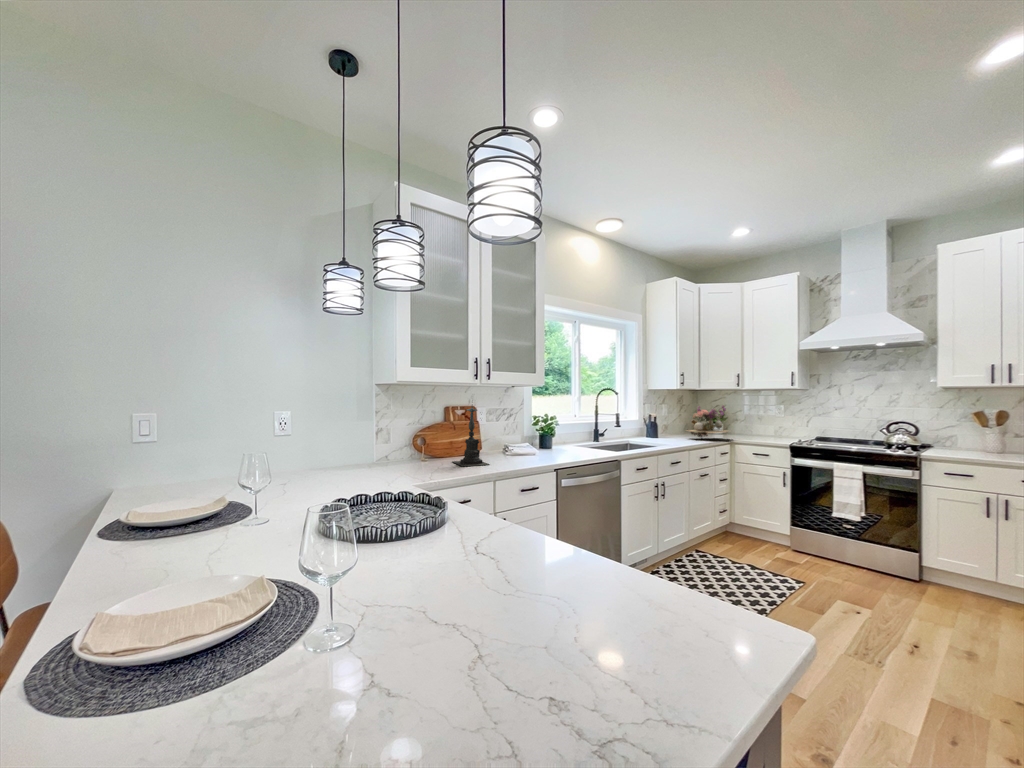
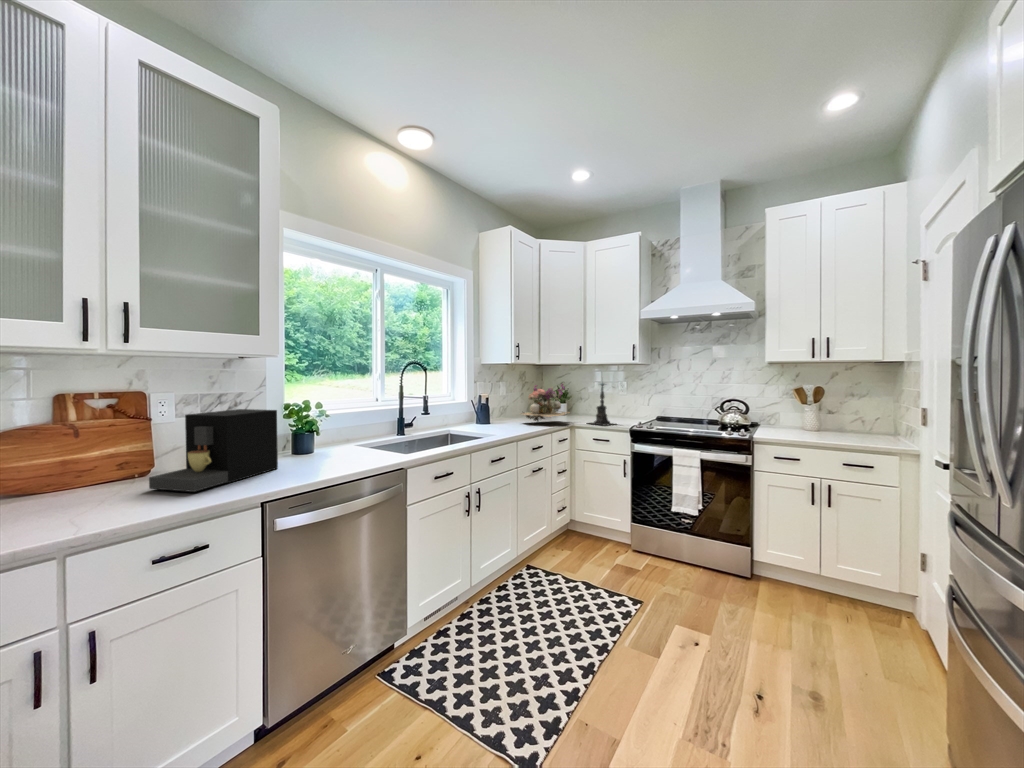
candle holder: present [453,406,489,466] -> present [590,383,613,426]
coffee maker: none [493,417,544,461] -> present [149,409,278,492]

